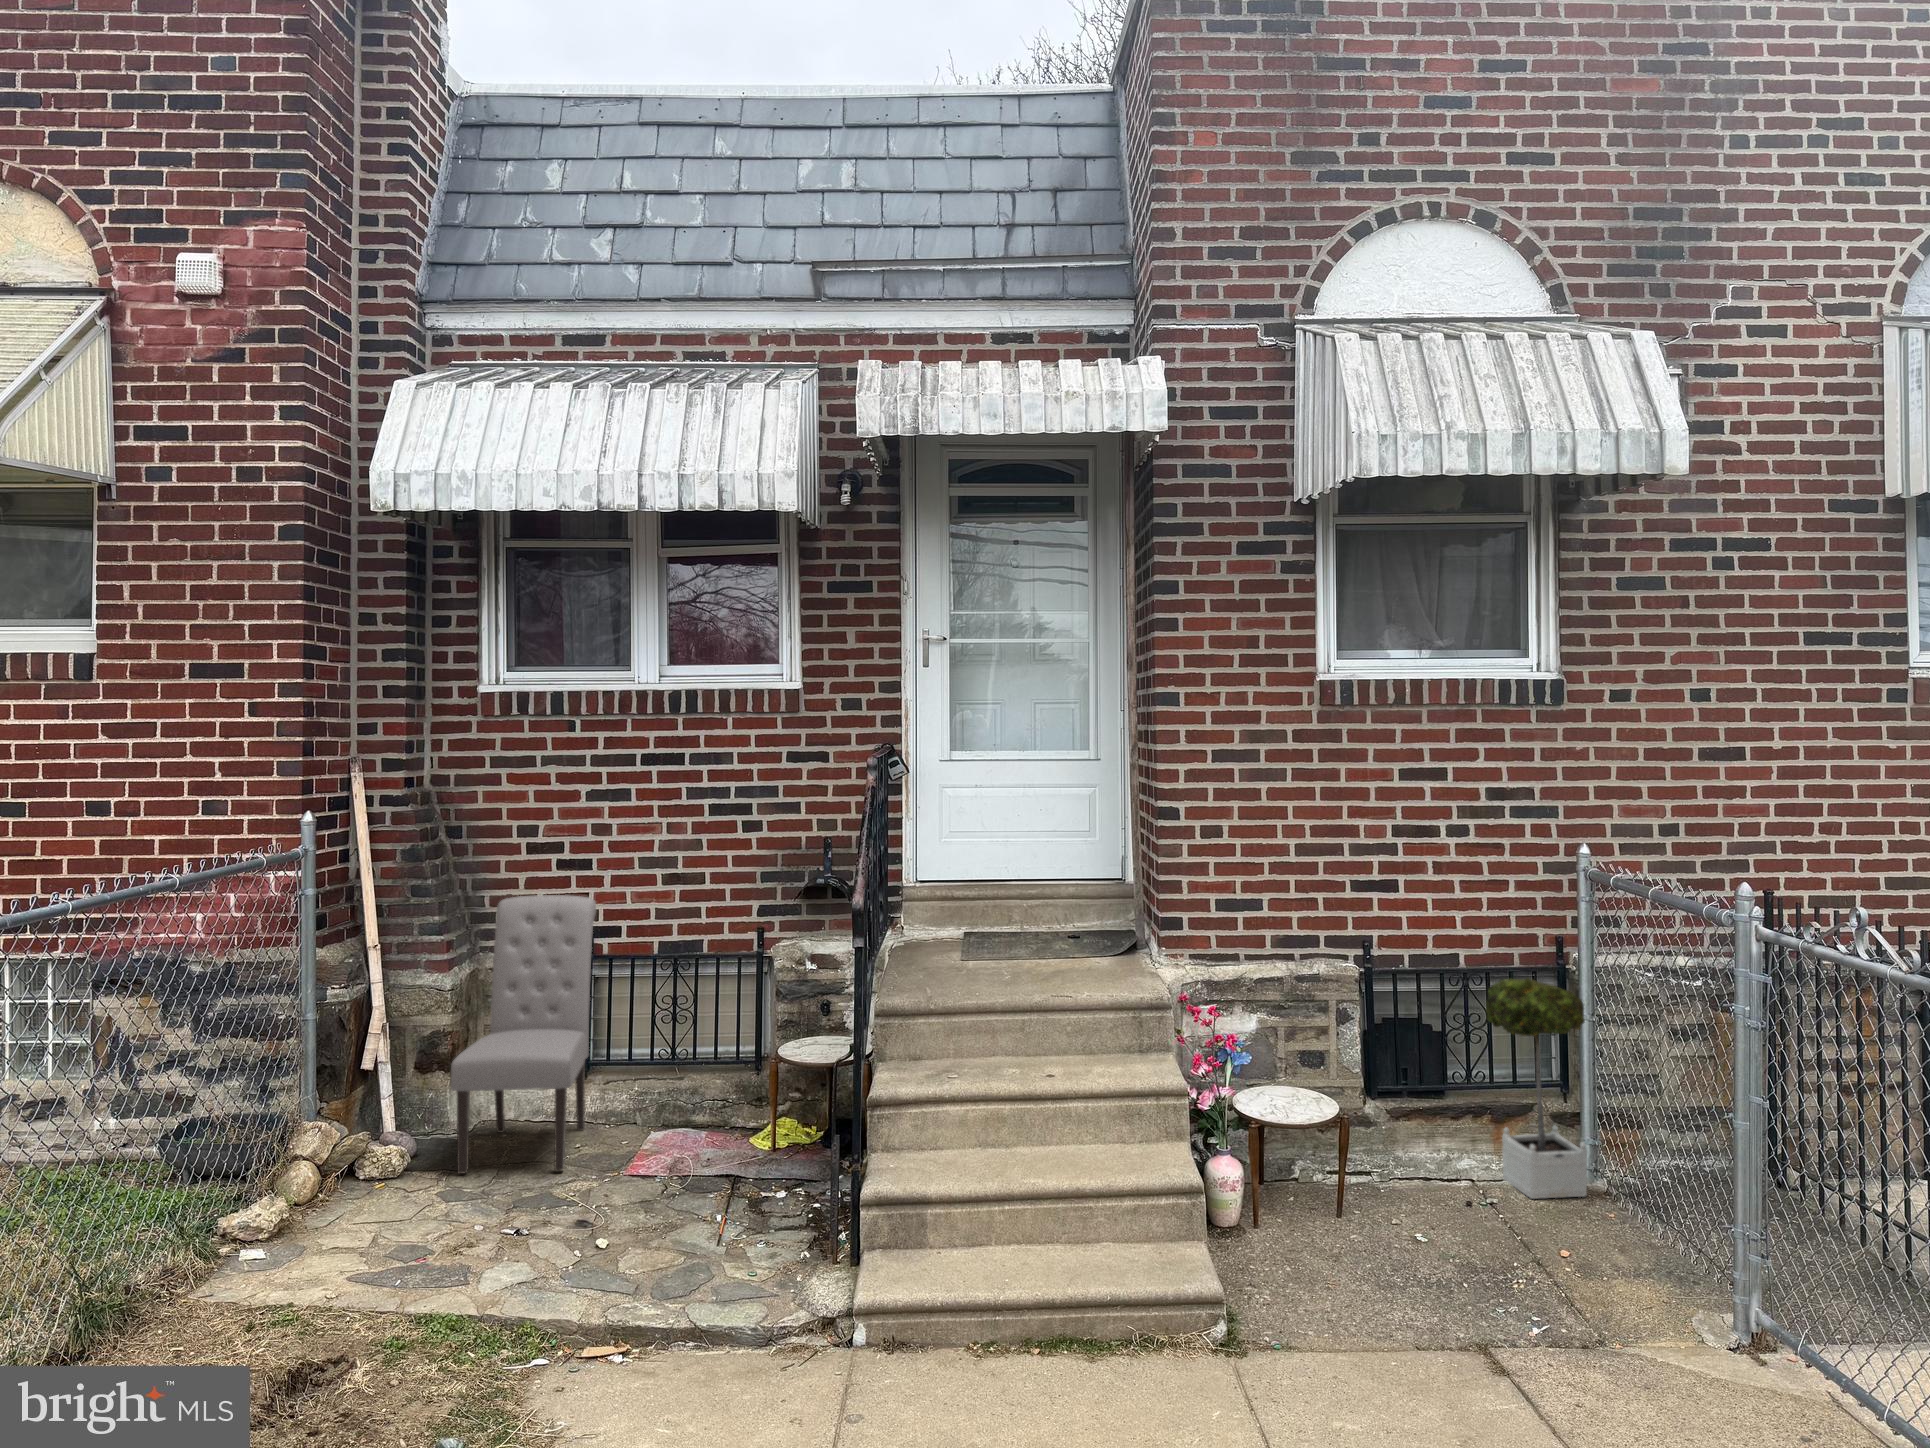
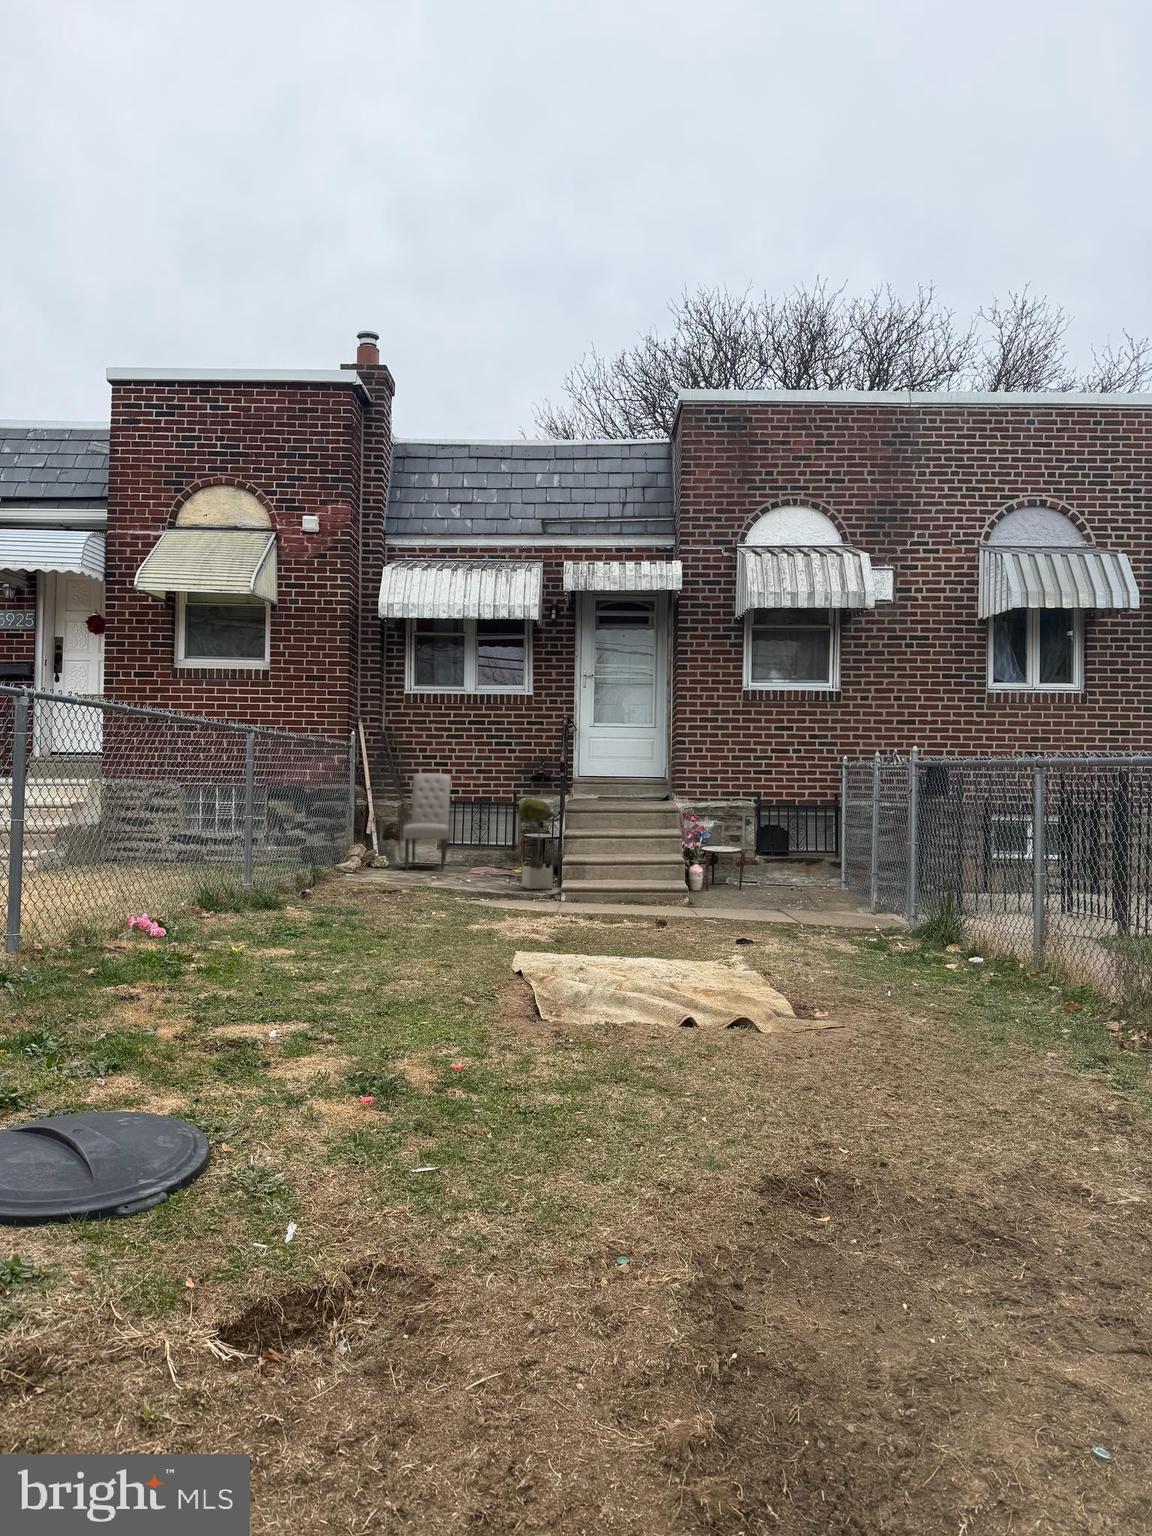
potted tree: present [1486,978,1587,1199] -> present [519,797,555,889]

